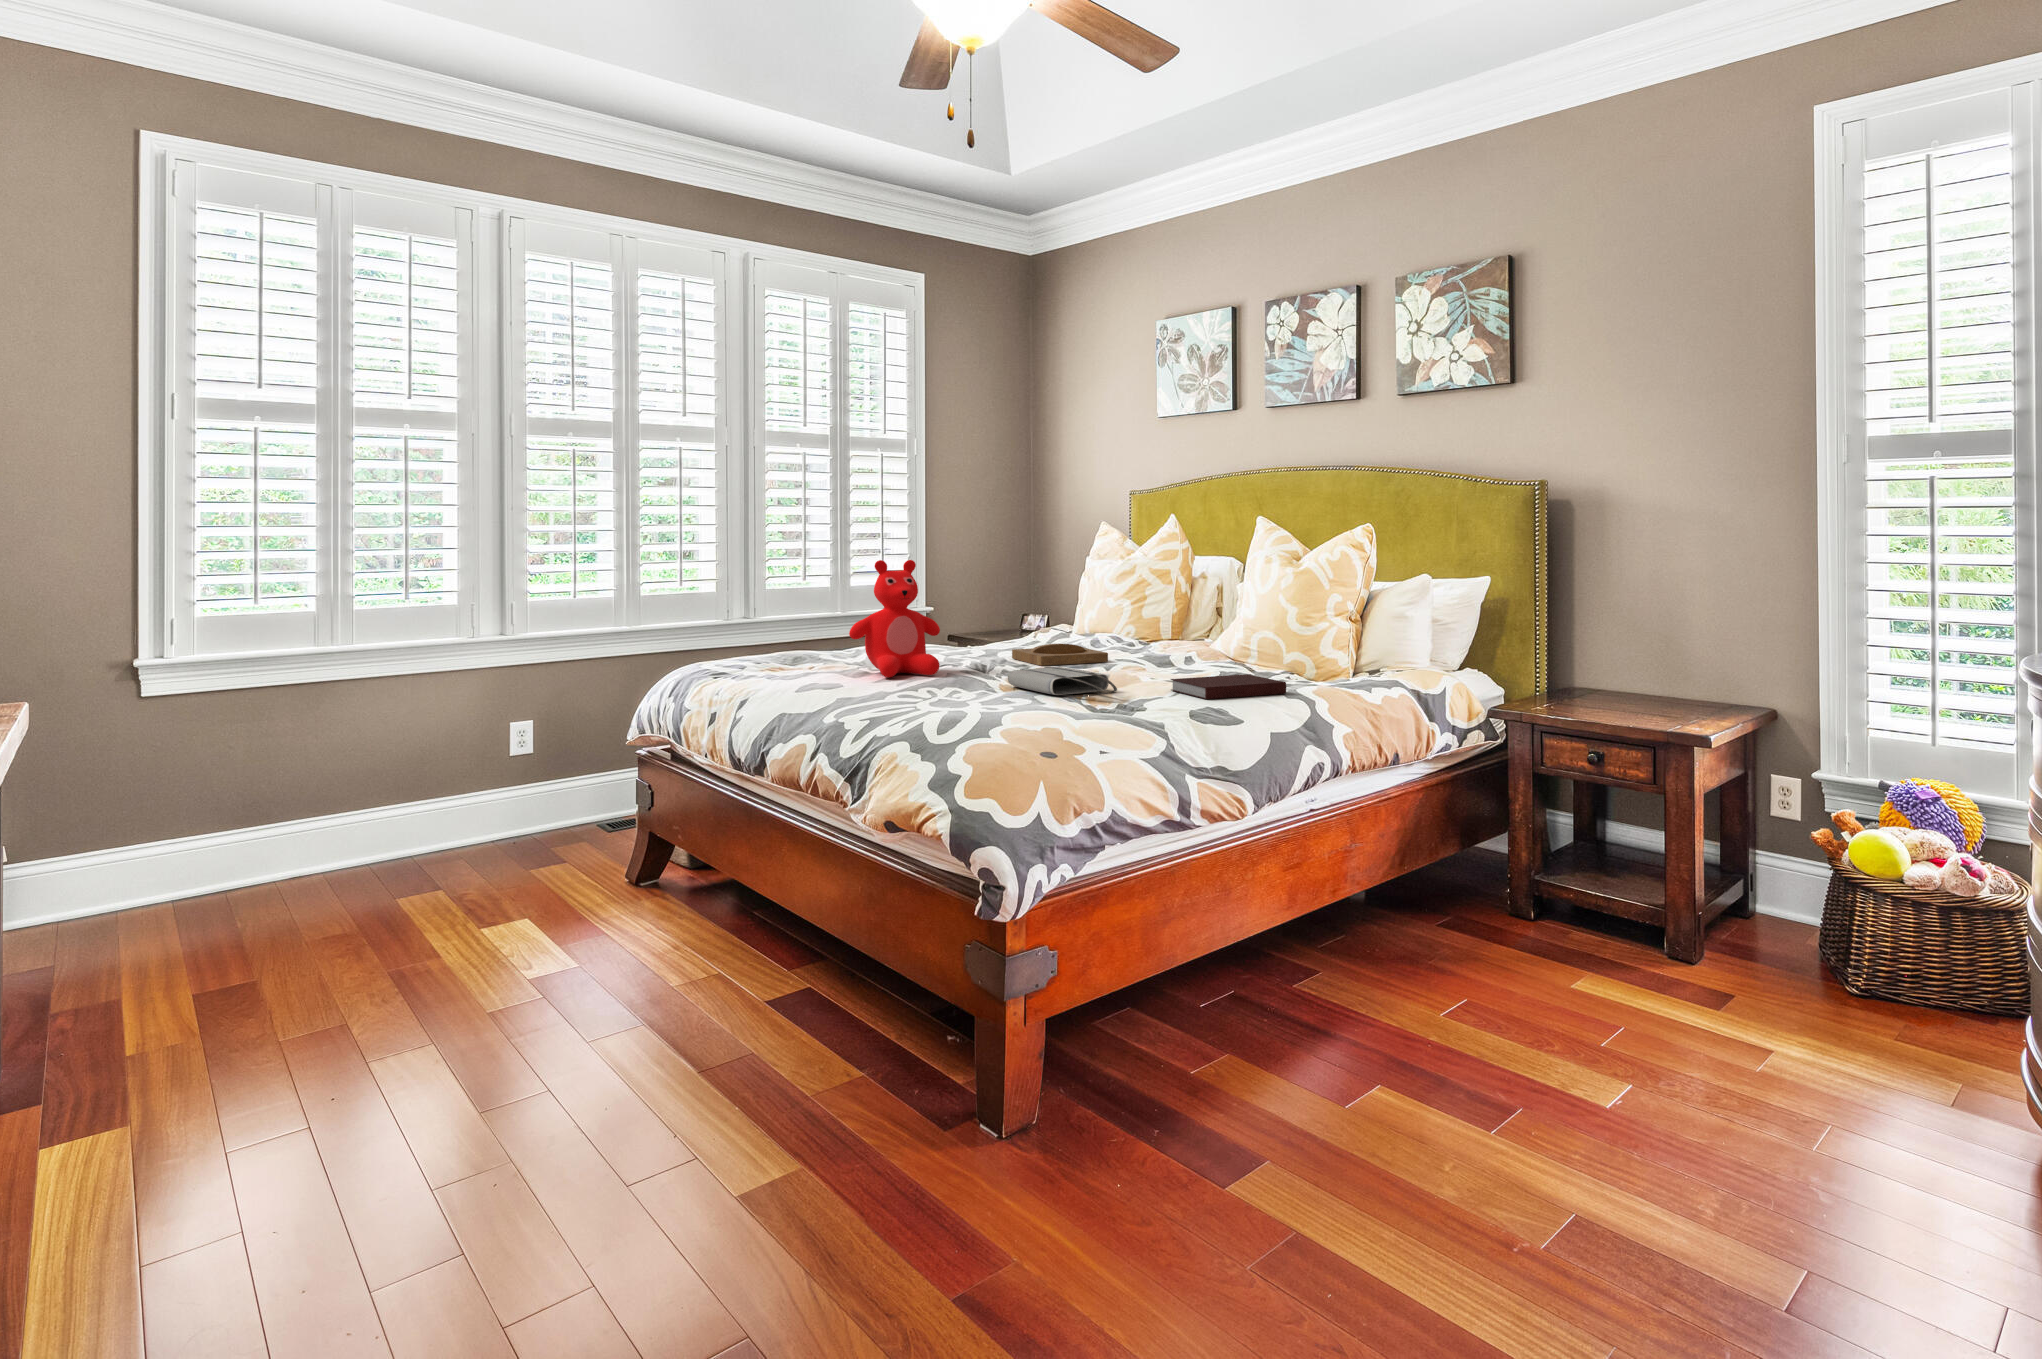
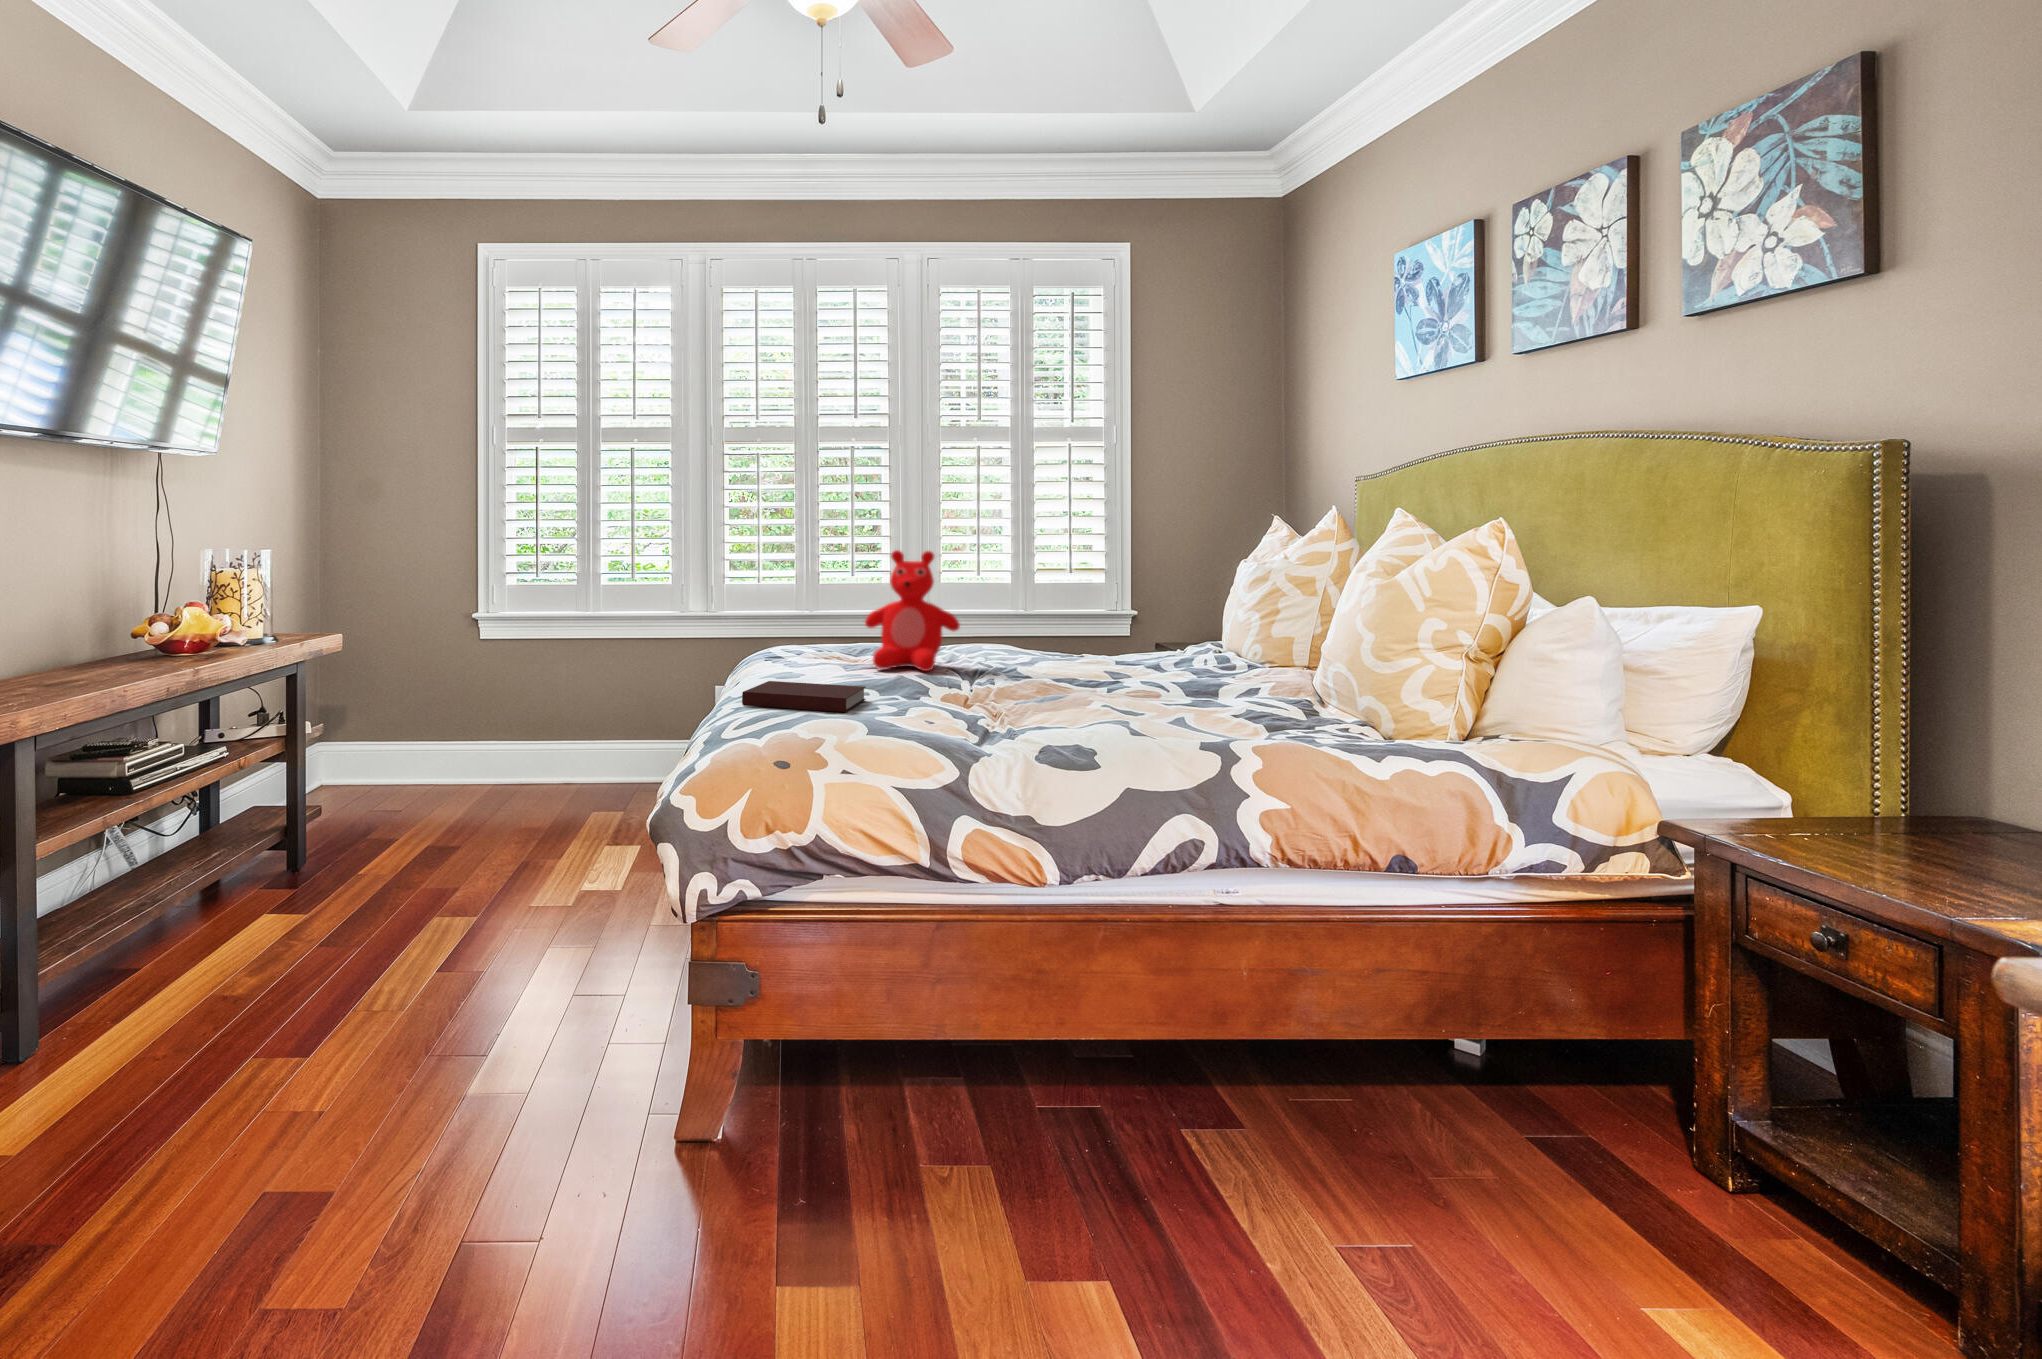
tray: present [1012,644,1108,666] -> none [1075,654,1166,680]
tote bag: present [1008,667,1117,697] -> none [945,674,1027,711]
notebook: present [1171,674,1286,699] -> present [742,681,866,712]

